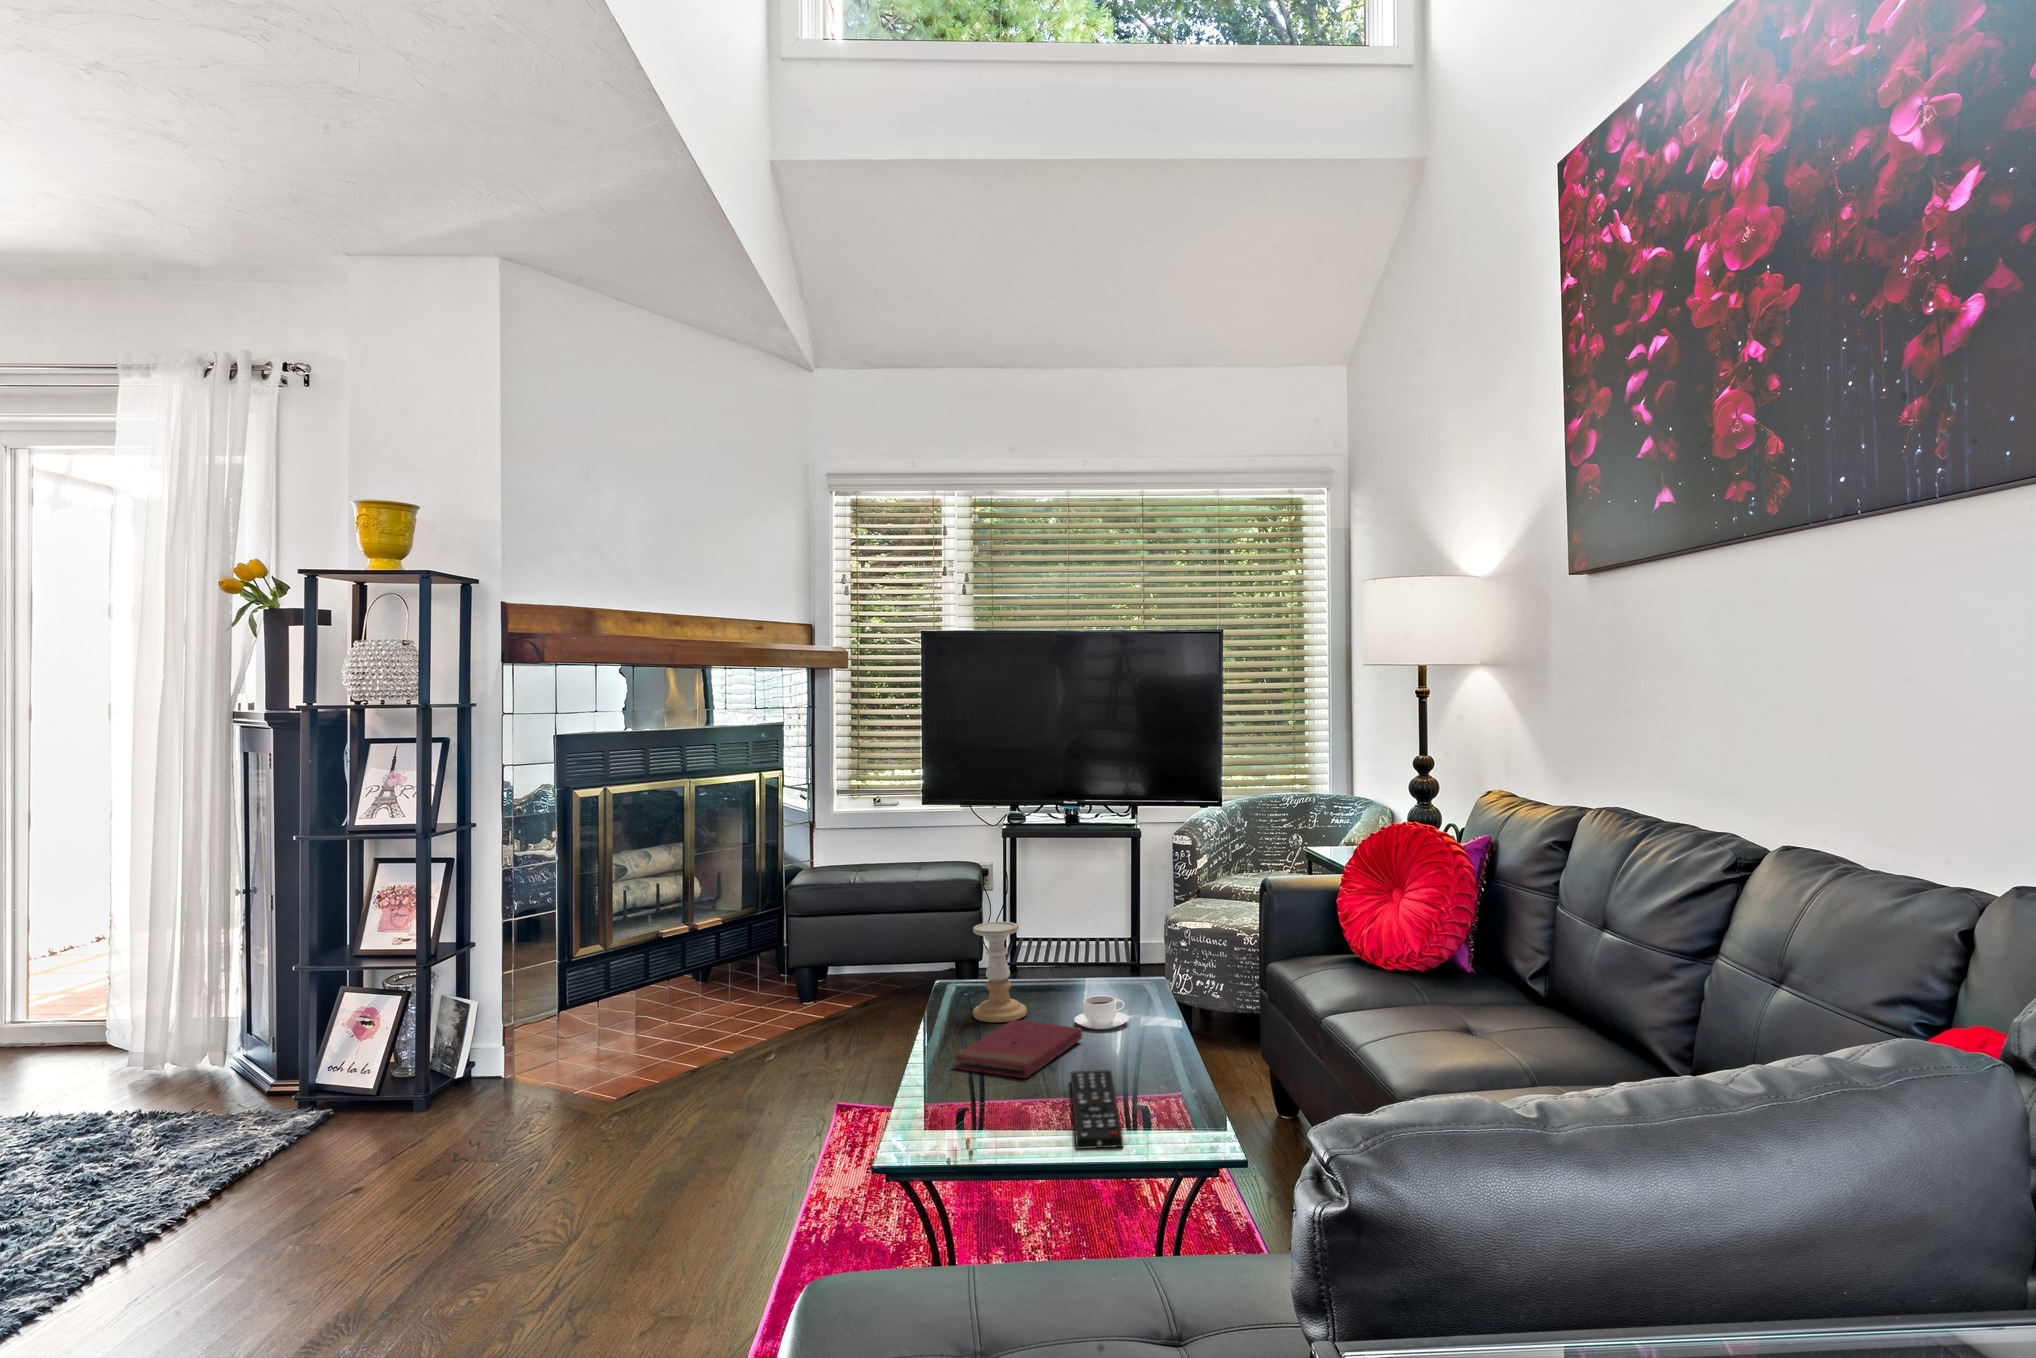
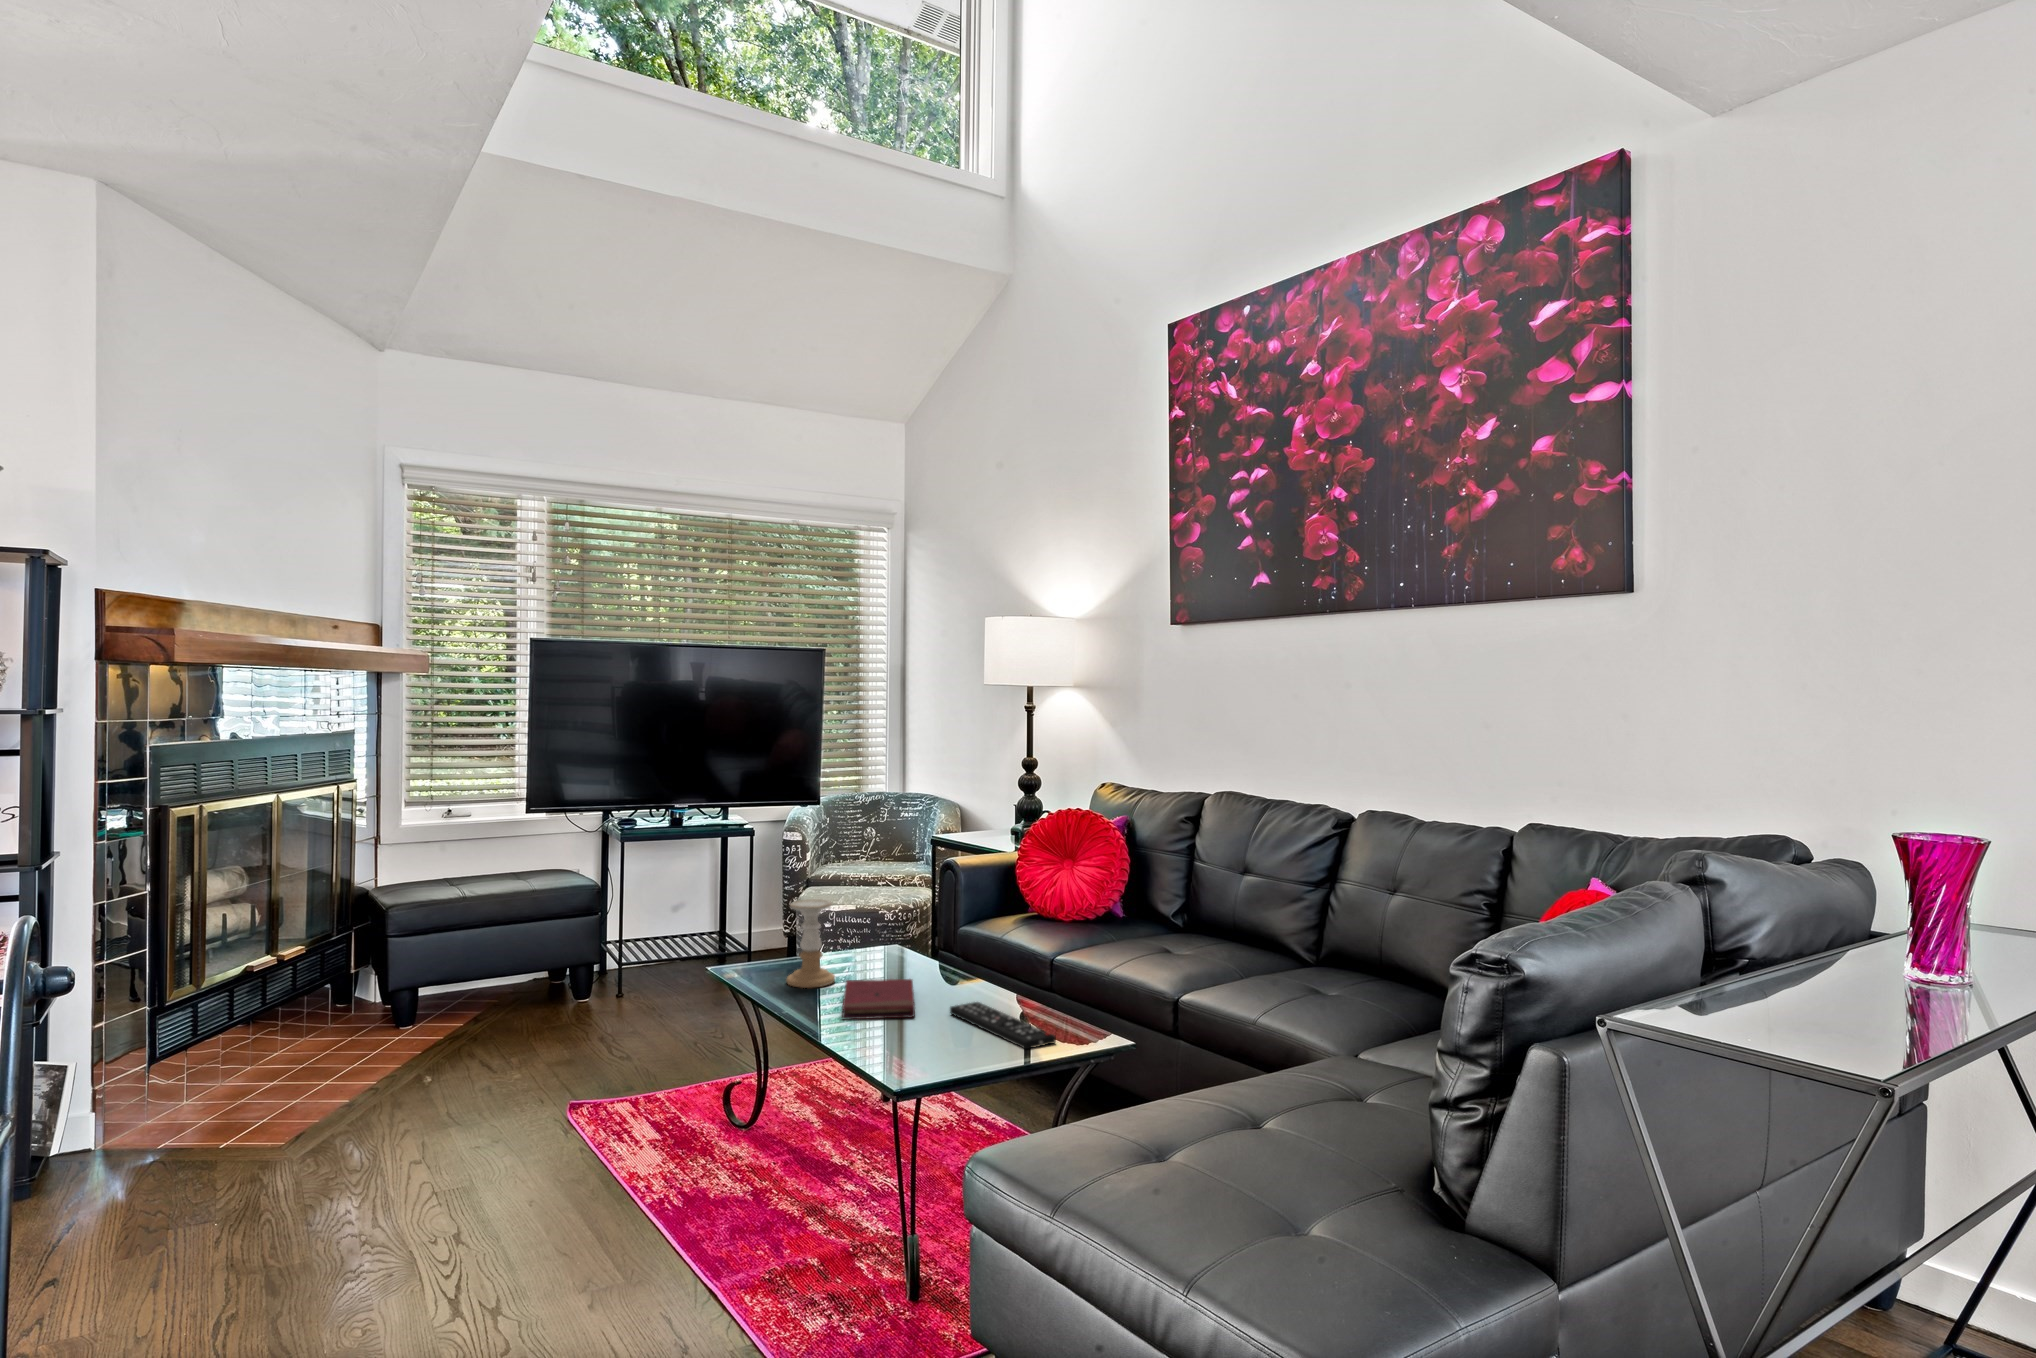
coffee cup: present [1074,996,1129,1029] -> none [882,955,928,982]

